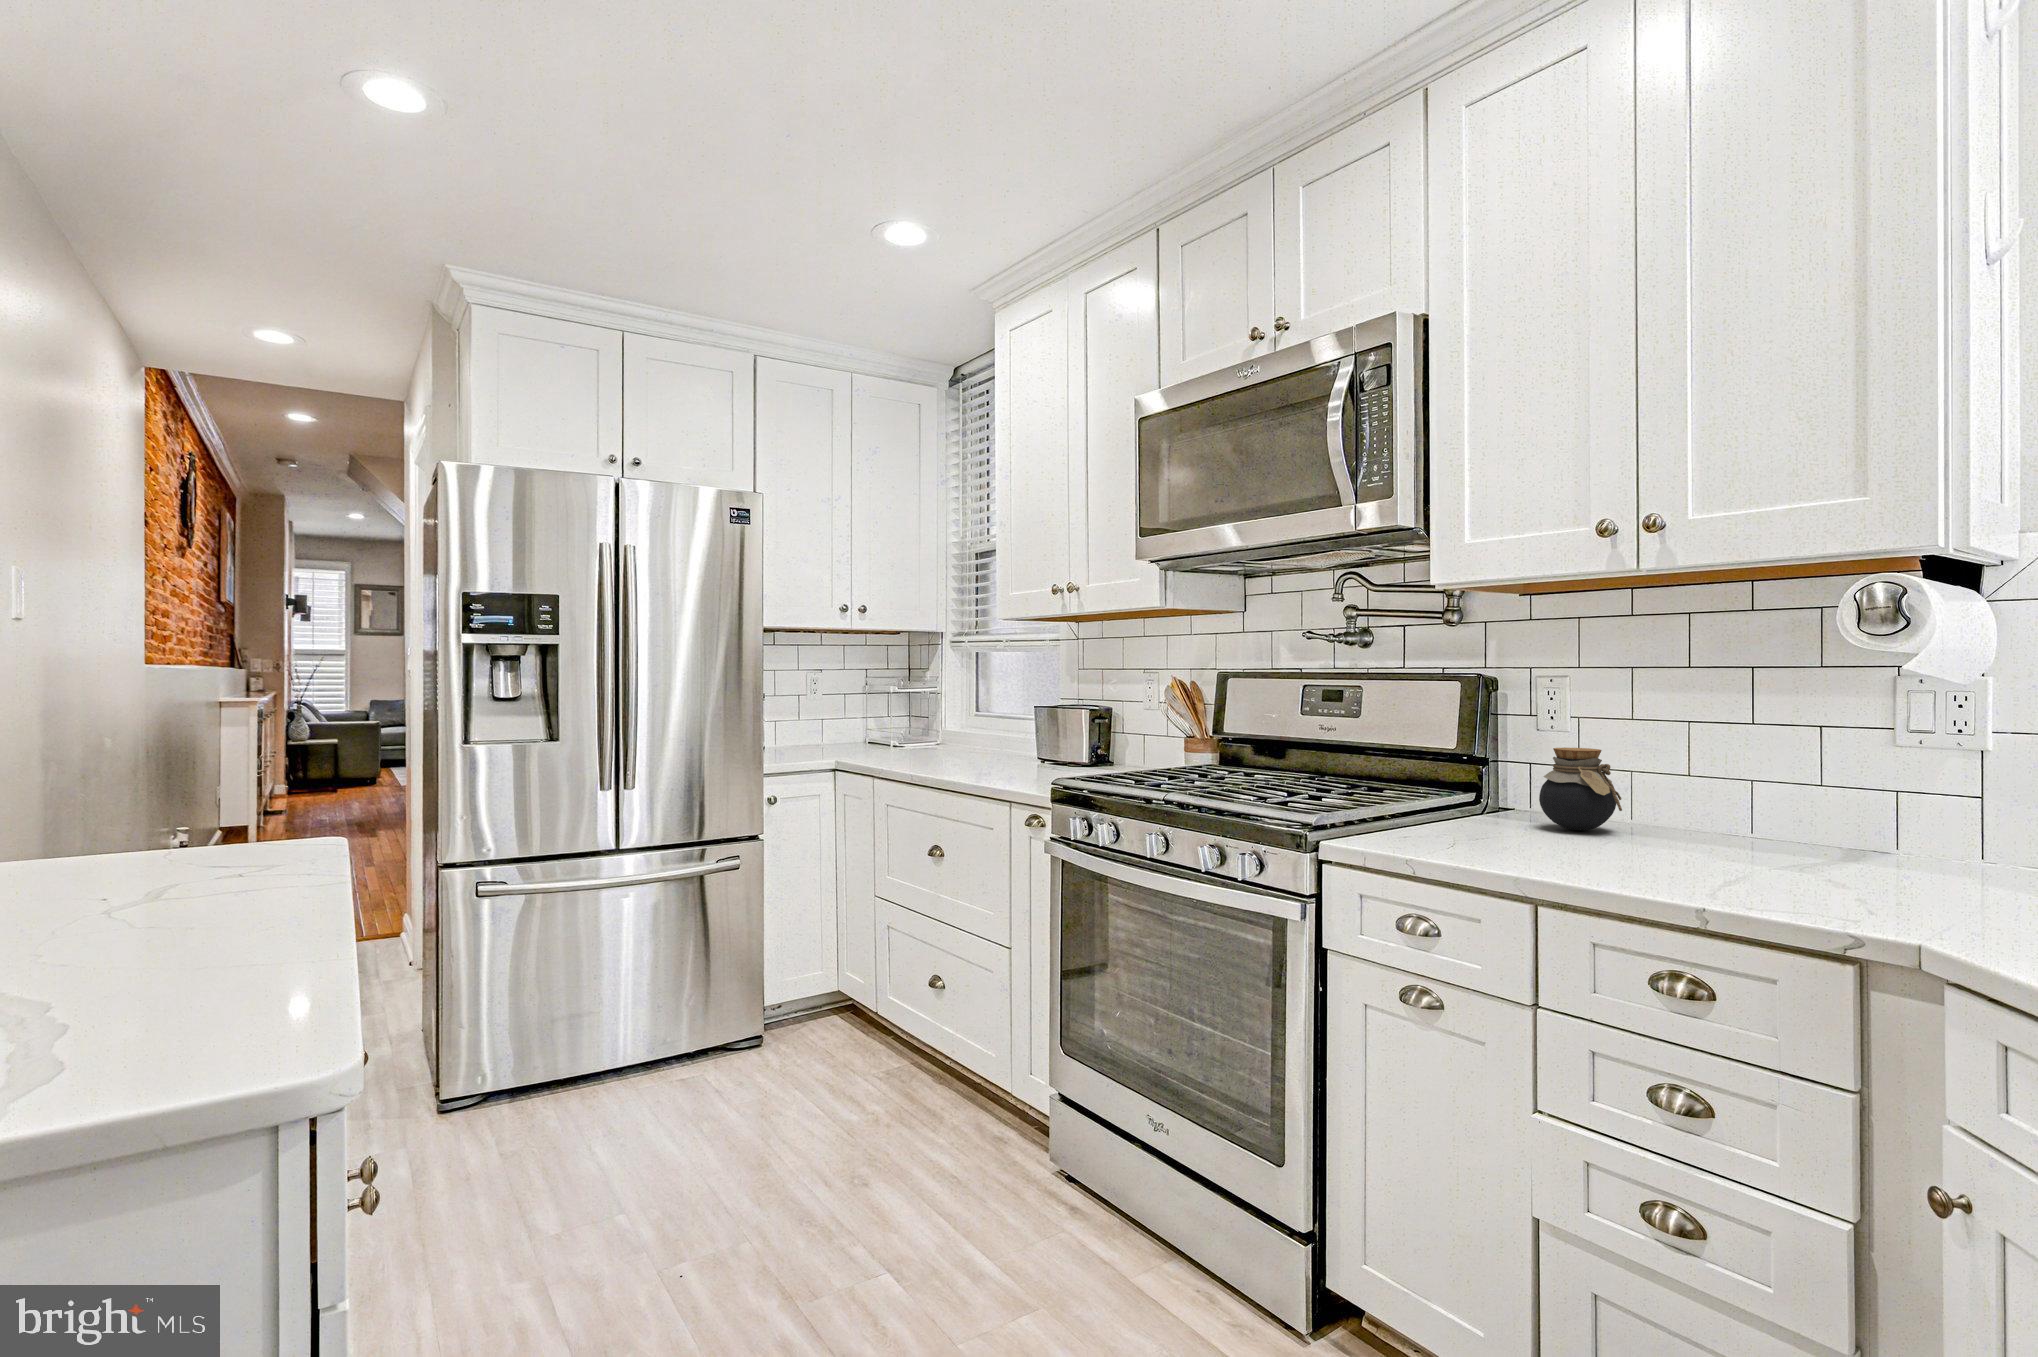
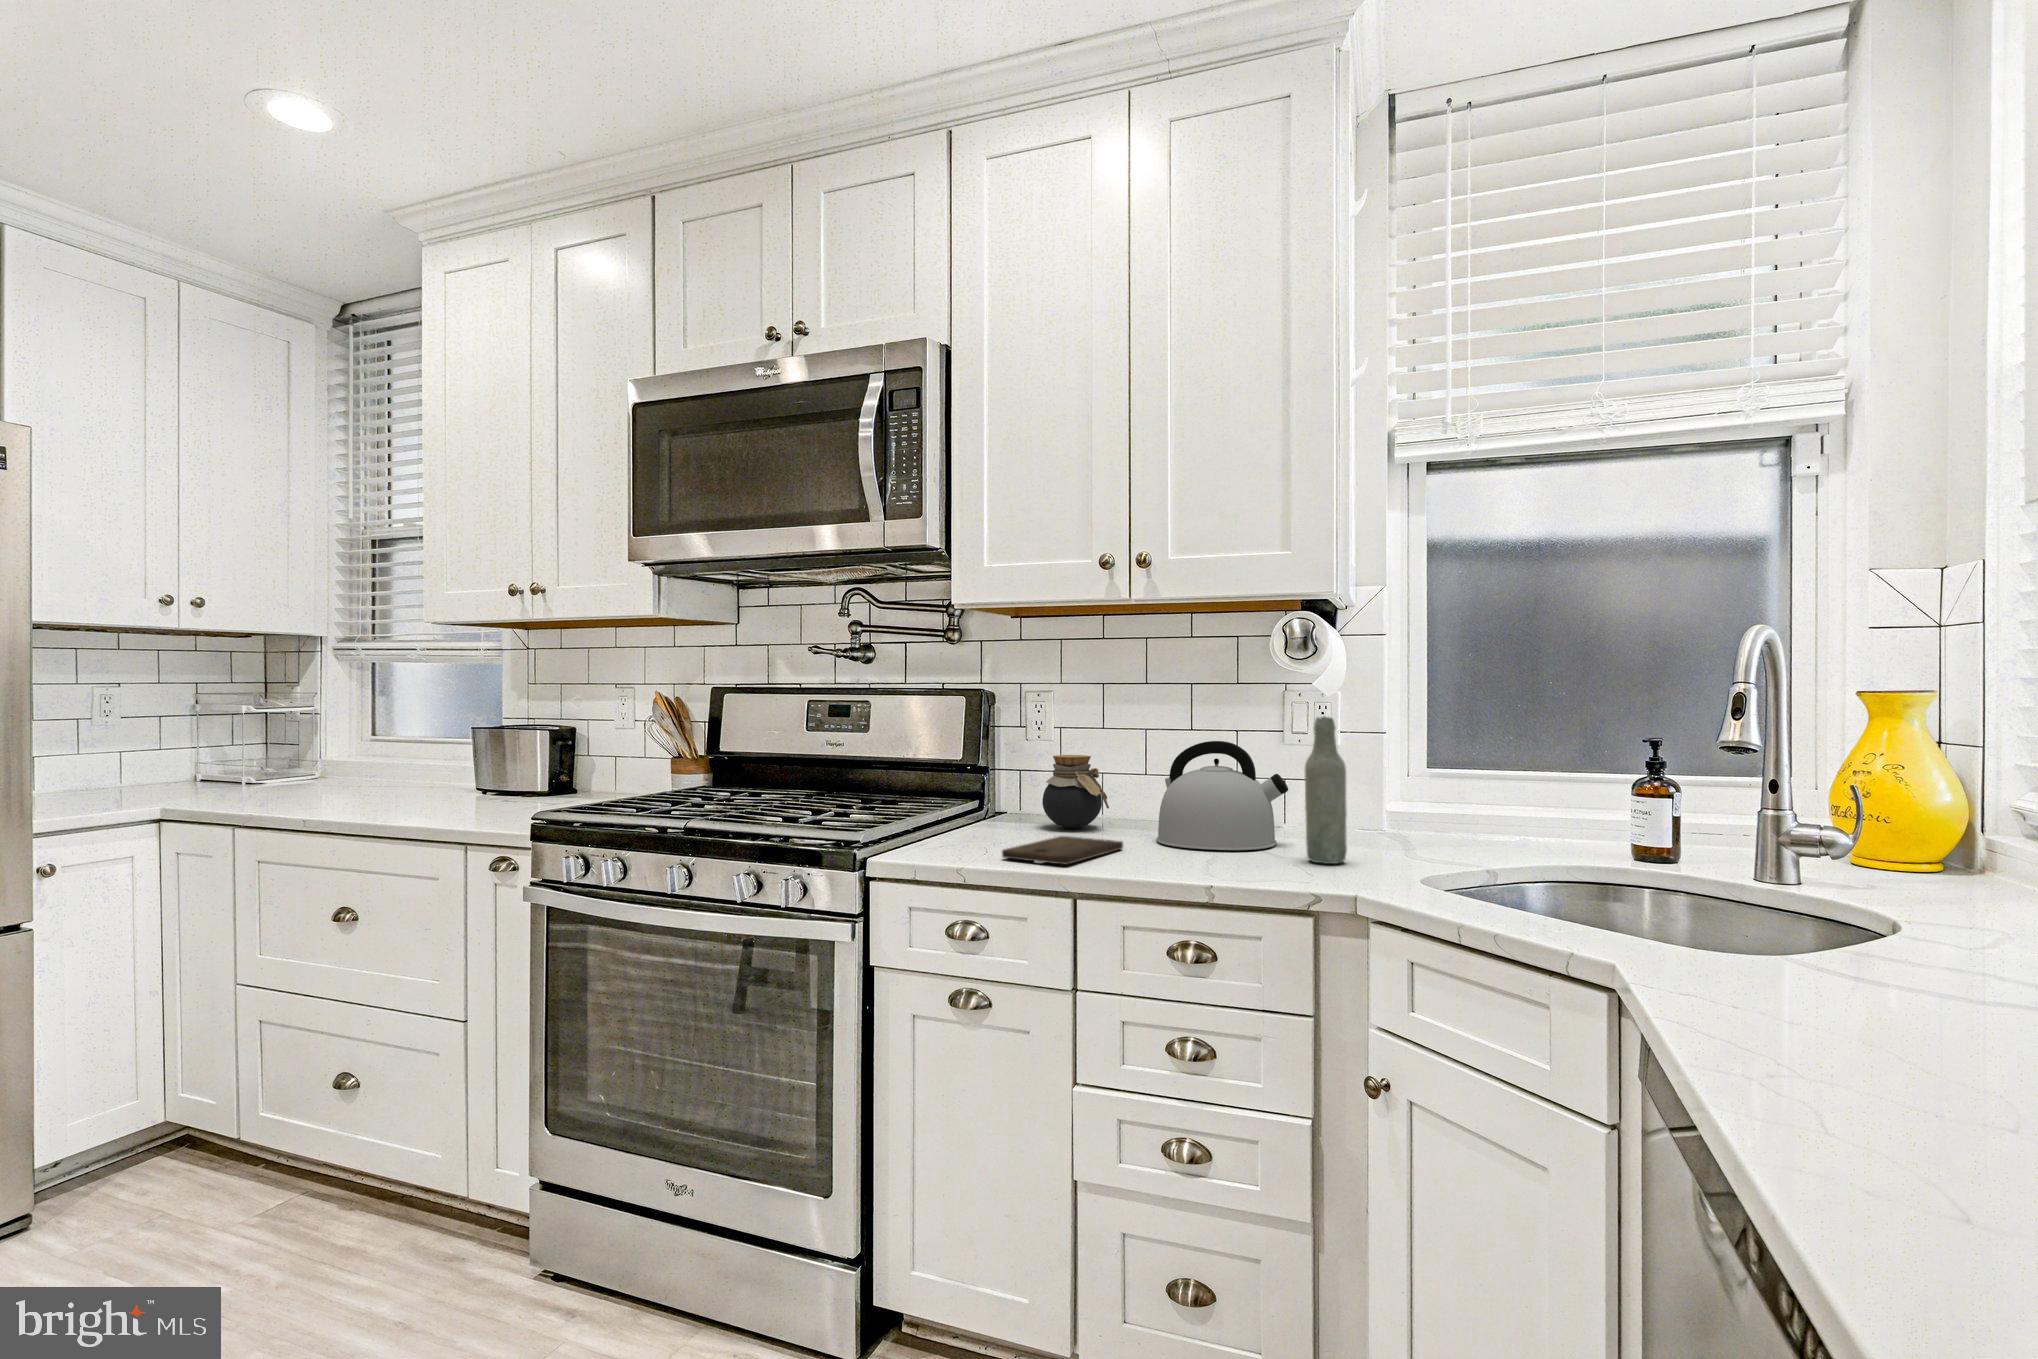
bottle: none [1876,709,1946,902] -> present [1305,717,1347,864]
kettle: none [1675,737,1870,874] -> present [1156,741,1288,850]
cutting board: none [1460,837,1620,867] -> present [1002,836,1123,865]

